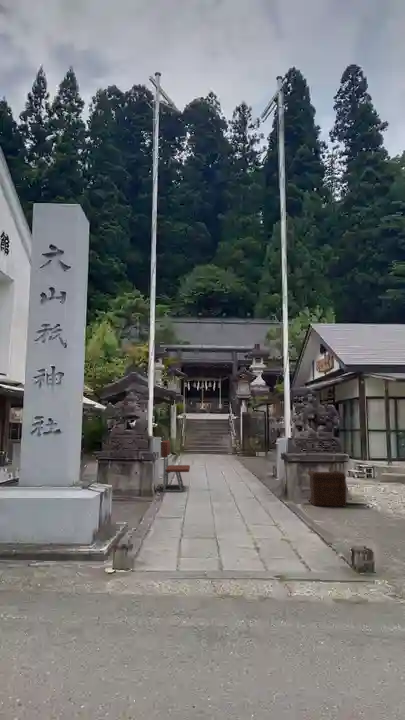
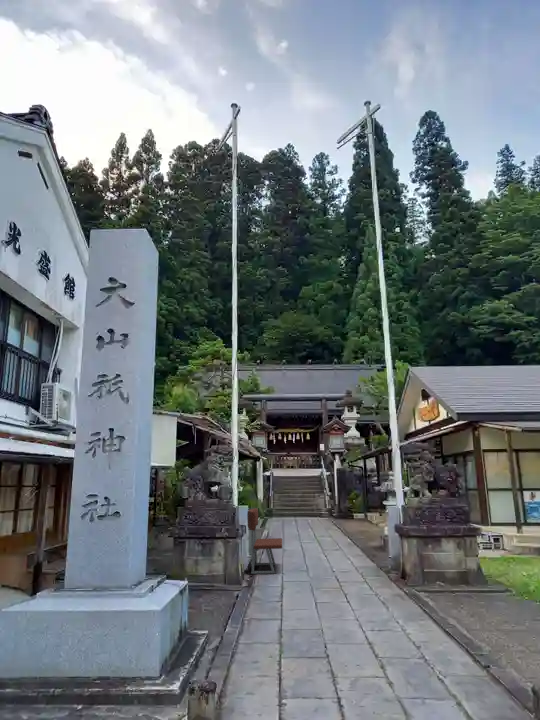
wooden crate: present [308,471,347,506] -> none [428,546,484,595]

